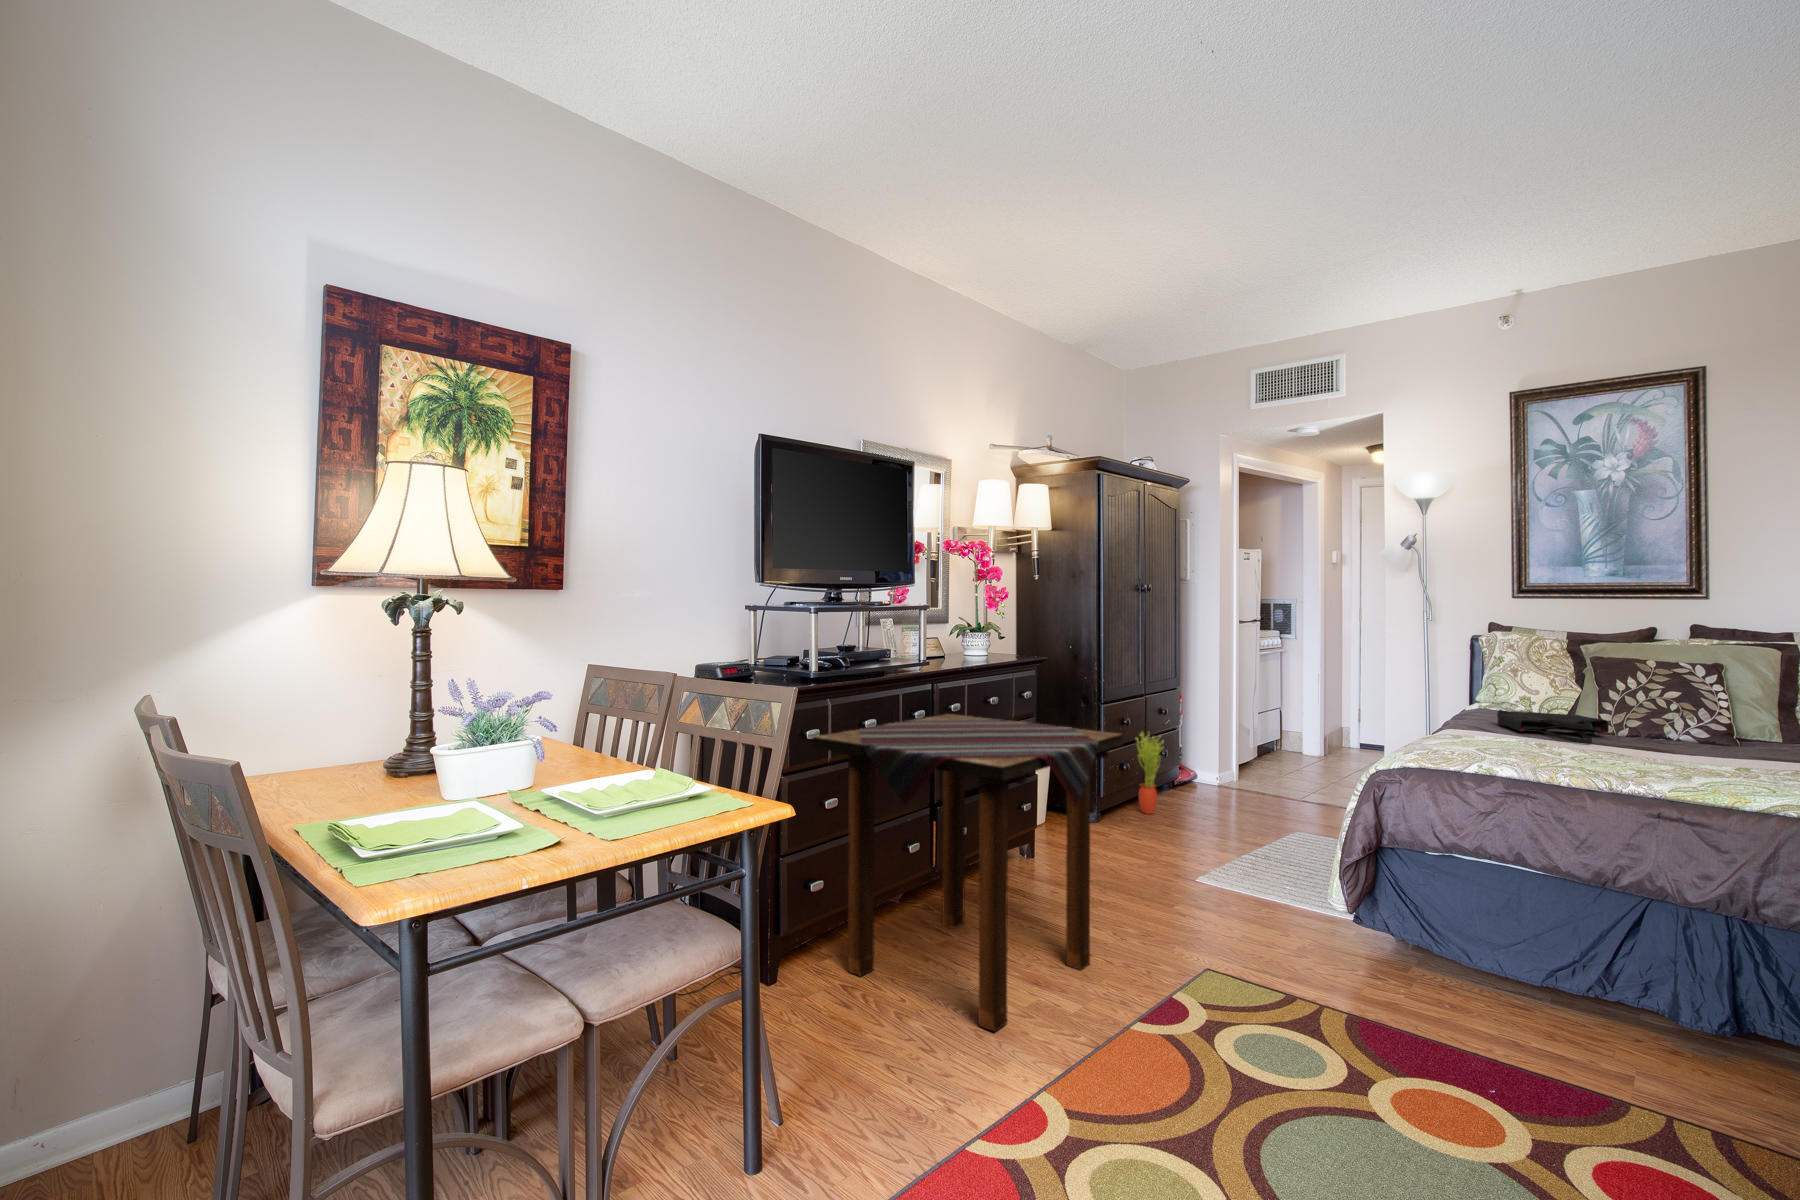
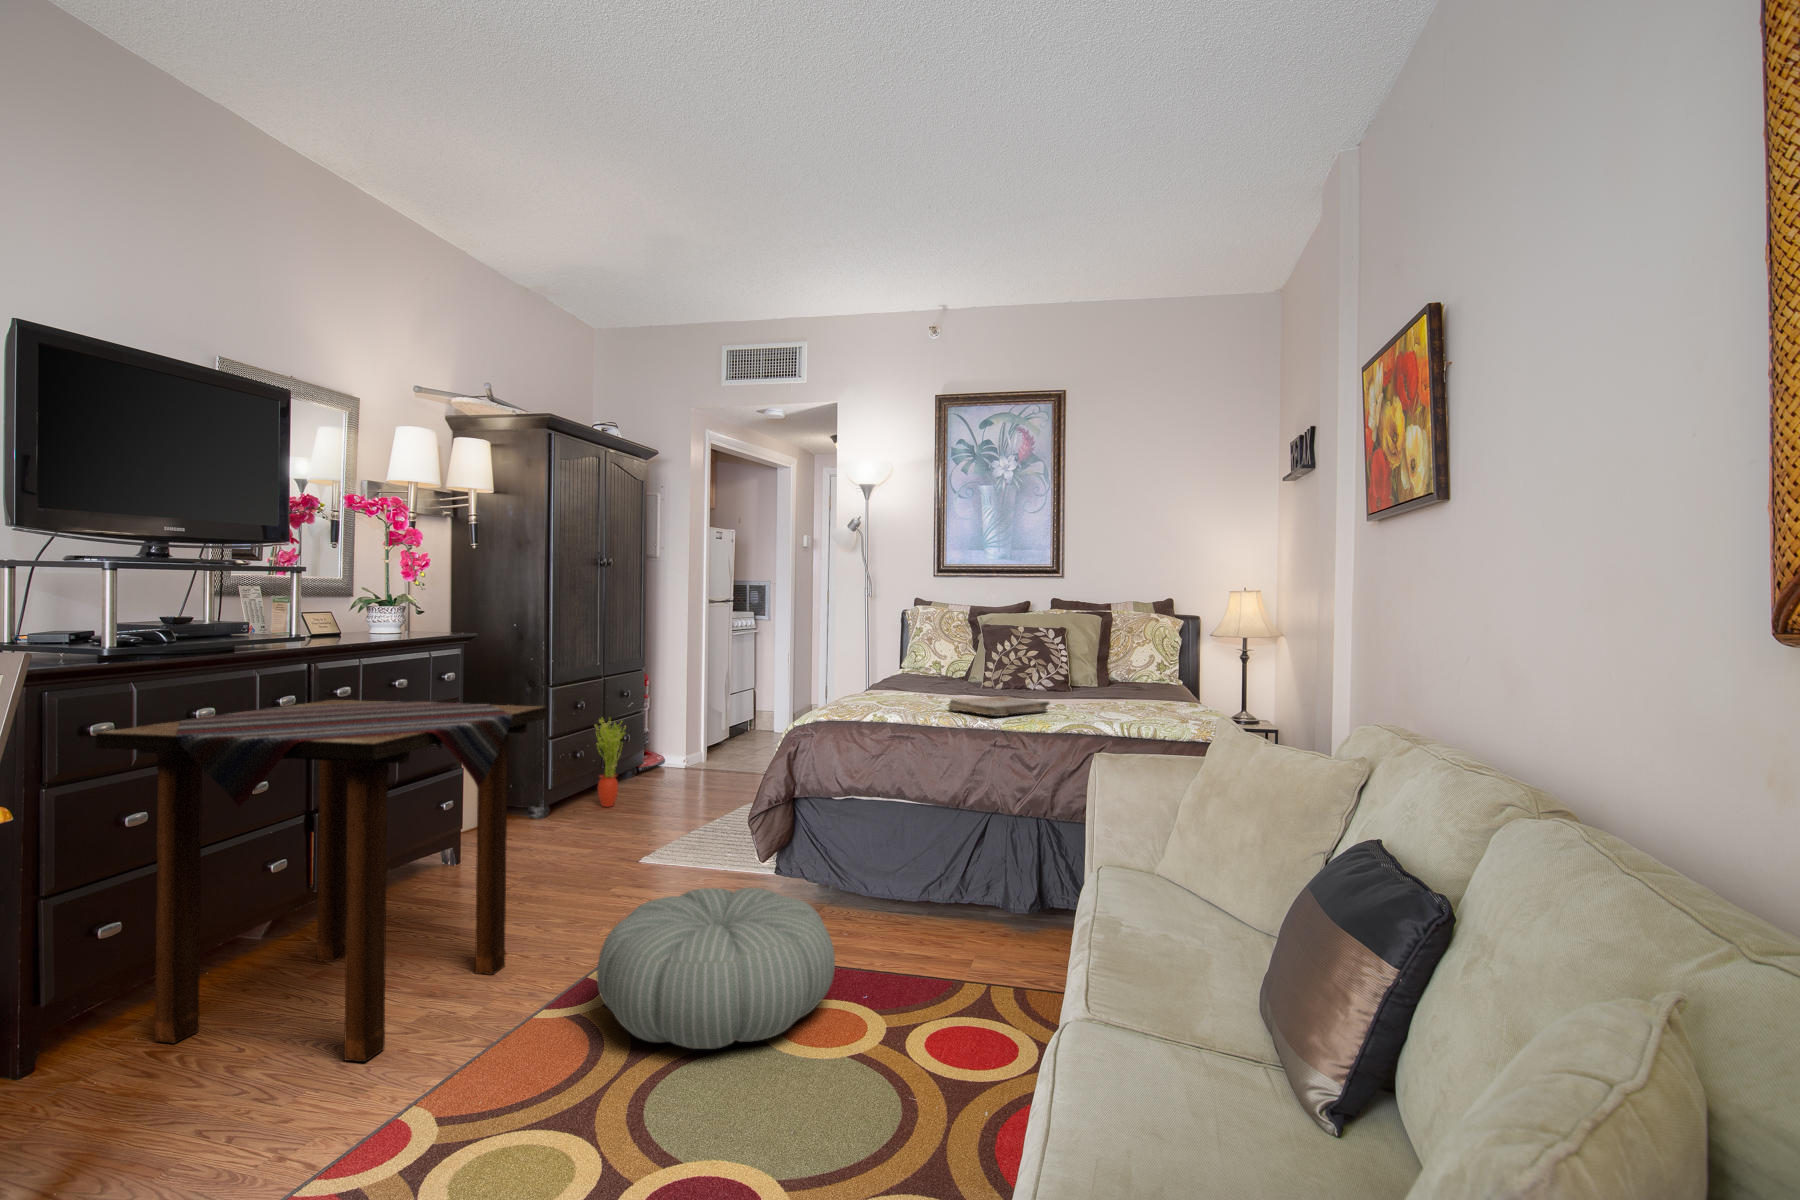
tote bag: present [1497,710,1609,743] -> none [911,672,984,695]
book: none [1575,753,1740,781] -> present [948,696,1049,716]
pouf: none [1187,931,1458,1119] -> present [597,888,835,1049]

